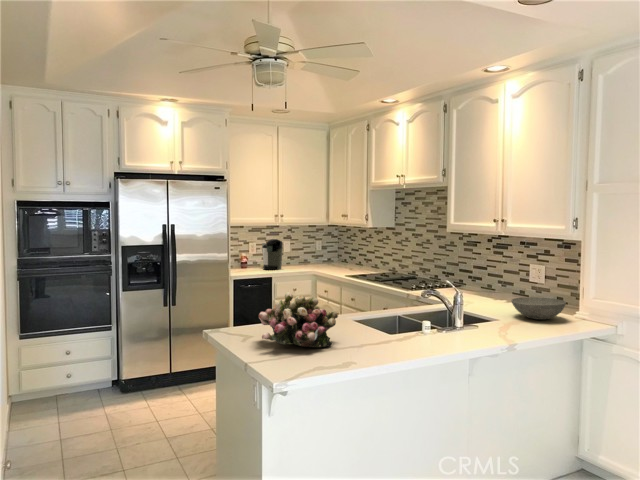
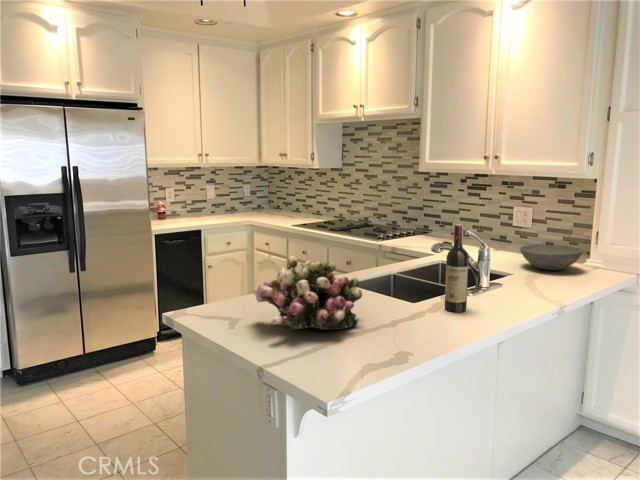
coffee maker: present [262,239,283,270] -> none [182,184,210,221]
wine bottle: none [410,274,428,343] -> present [445,224,469,312]

